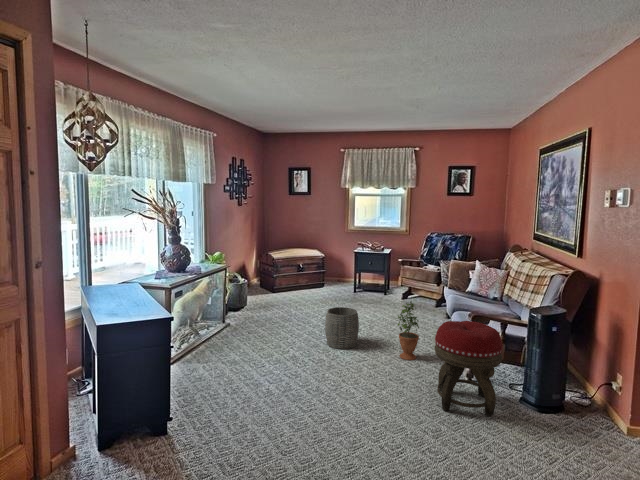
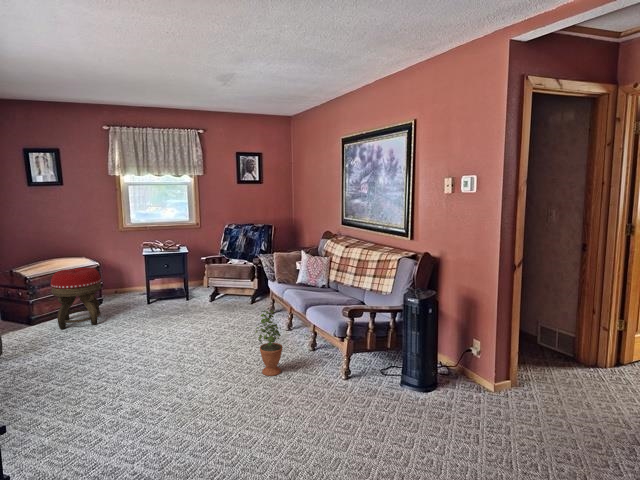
woven basket: present [325,307,359,349] -> none [159,331,205,388]
footstool: present [435,321,503,417] -> present [51,268,102,329]

